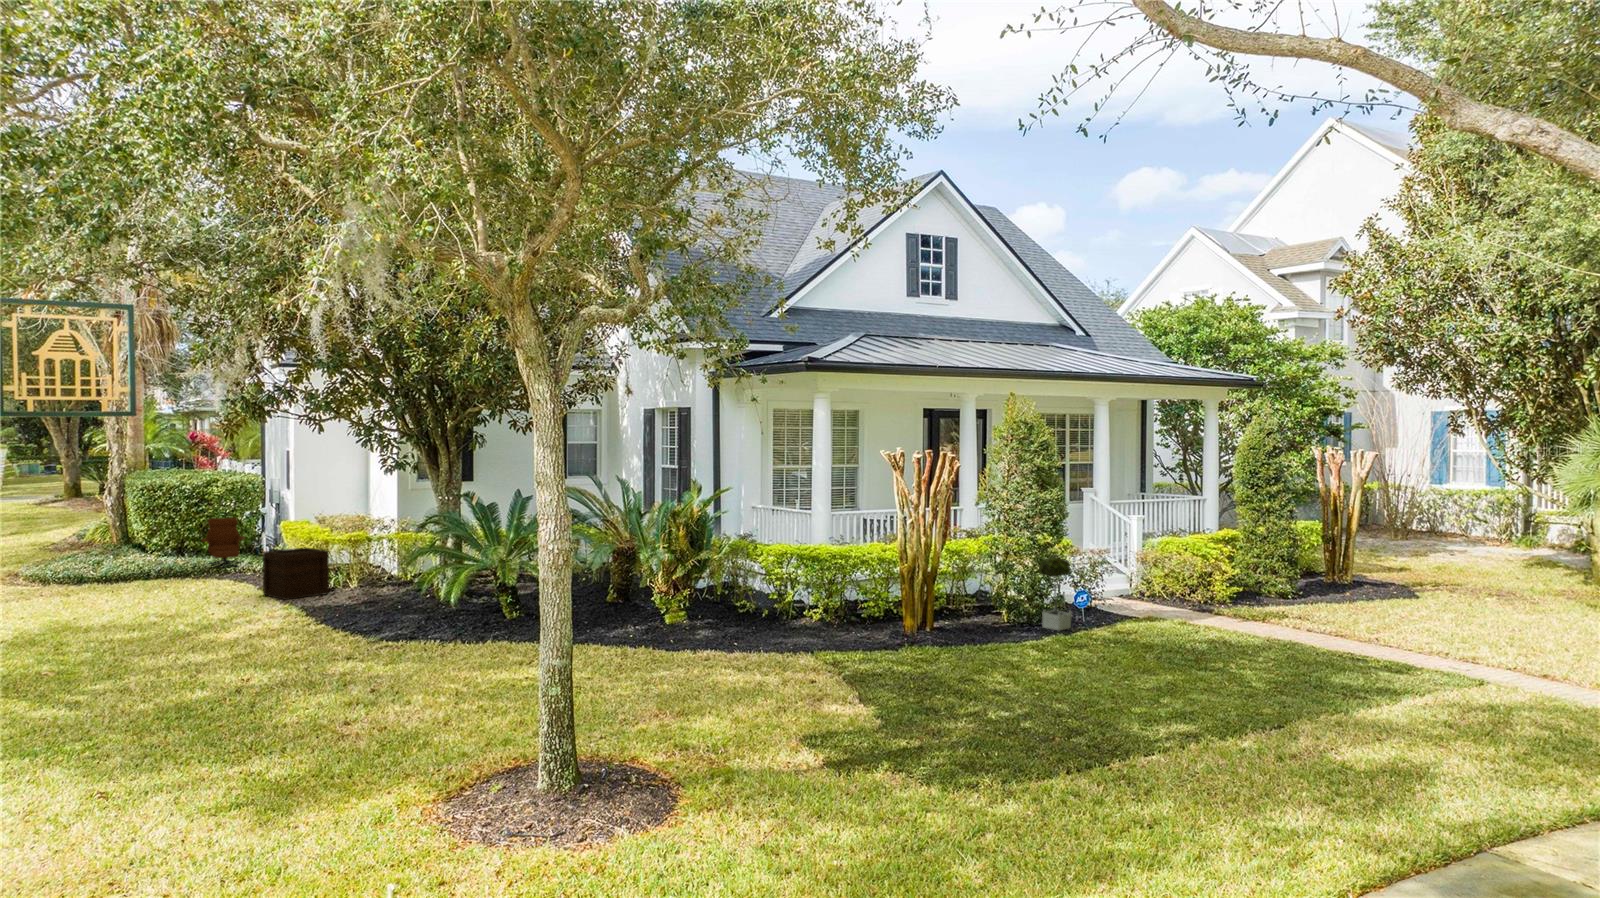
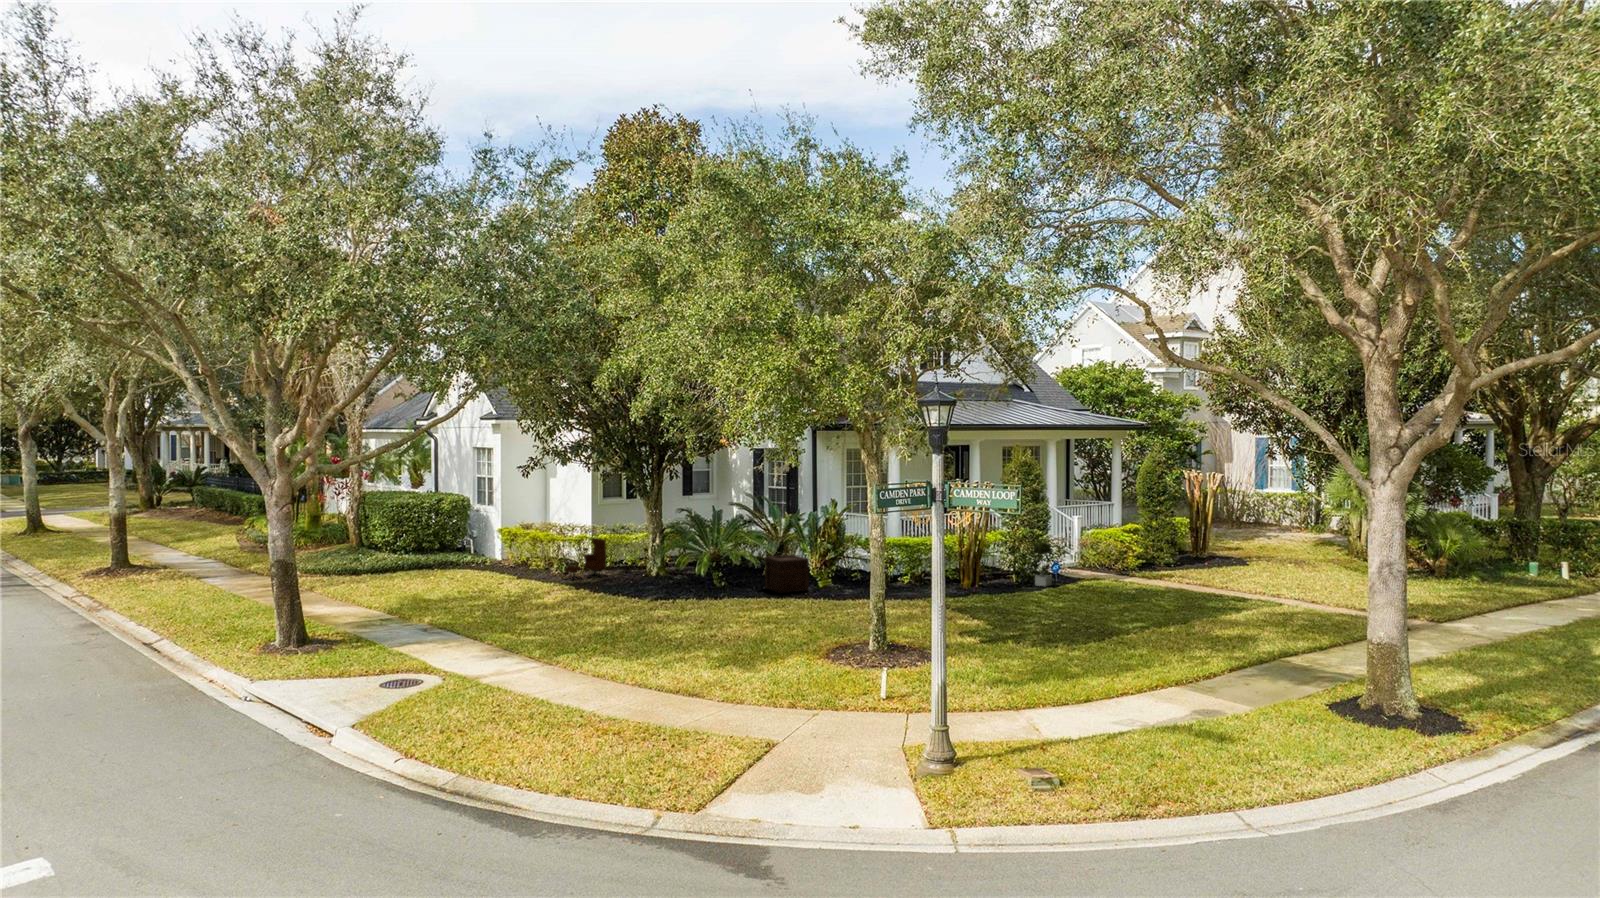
lounge chair: present [201,517,245,568] -> present [565,538,607,580]
wooden crate: present [263,547,329,600] -> present [765,555,809,593]

